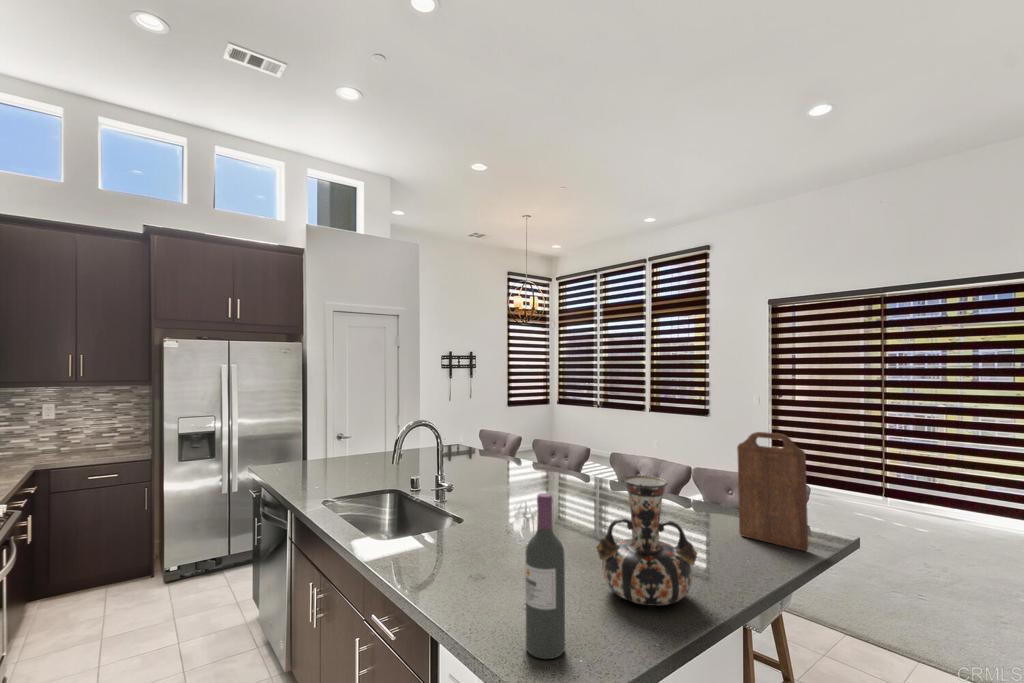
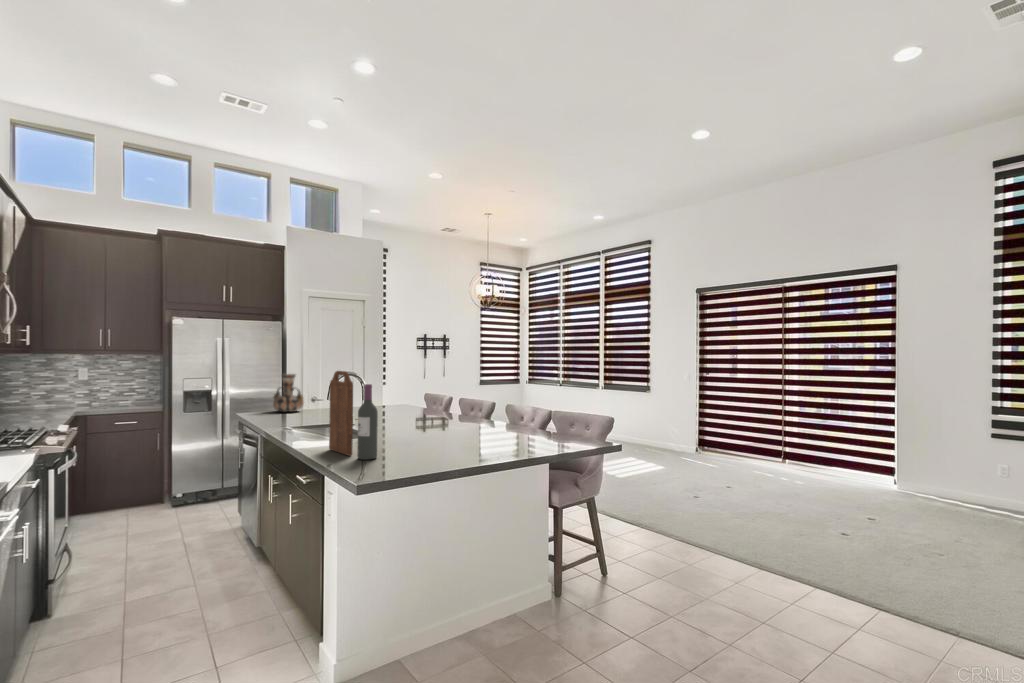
cutting board: present [737,432,808,551] -> present [329,371,353,456]
decorative vase: present [597,476,697,606] -> present [273,374,304,412]

